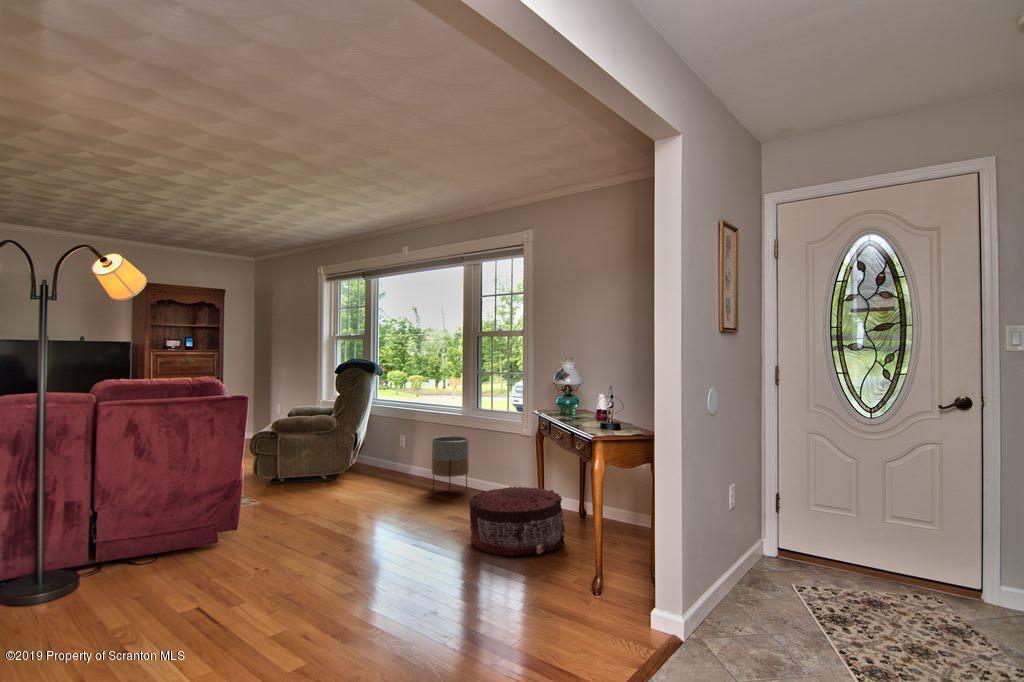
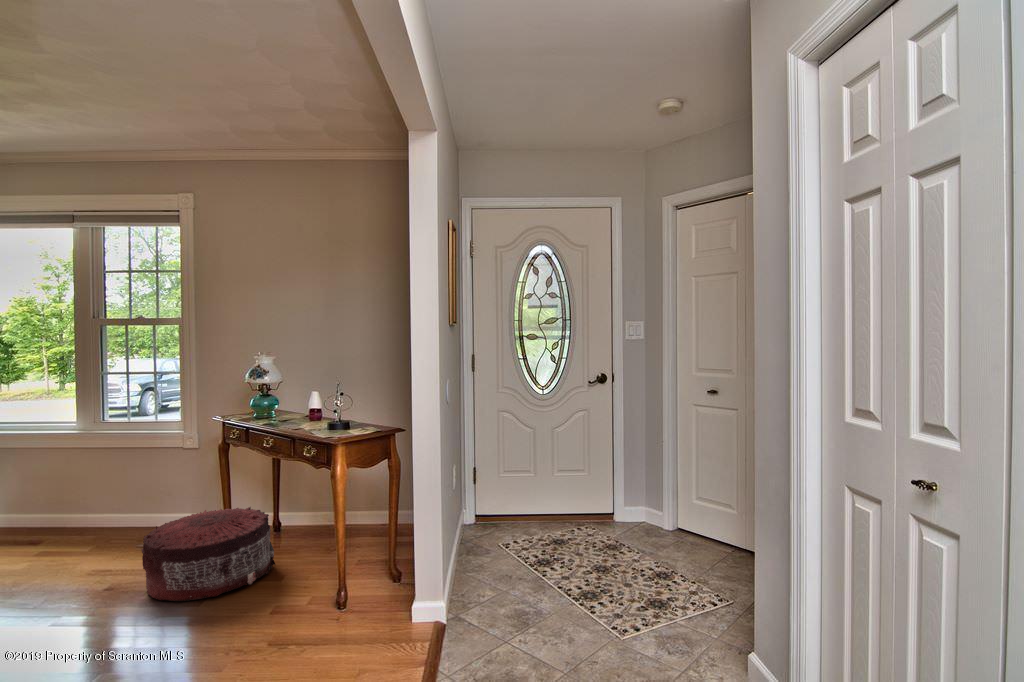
planter: present [432,436,469,495] -> none [38,463,101,544]

